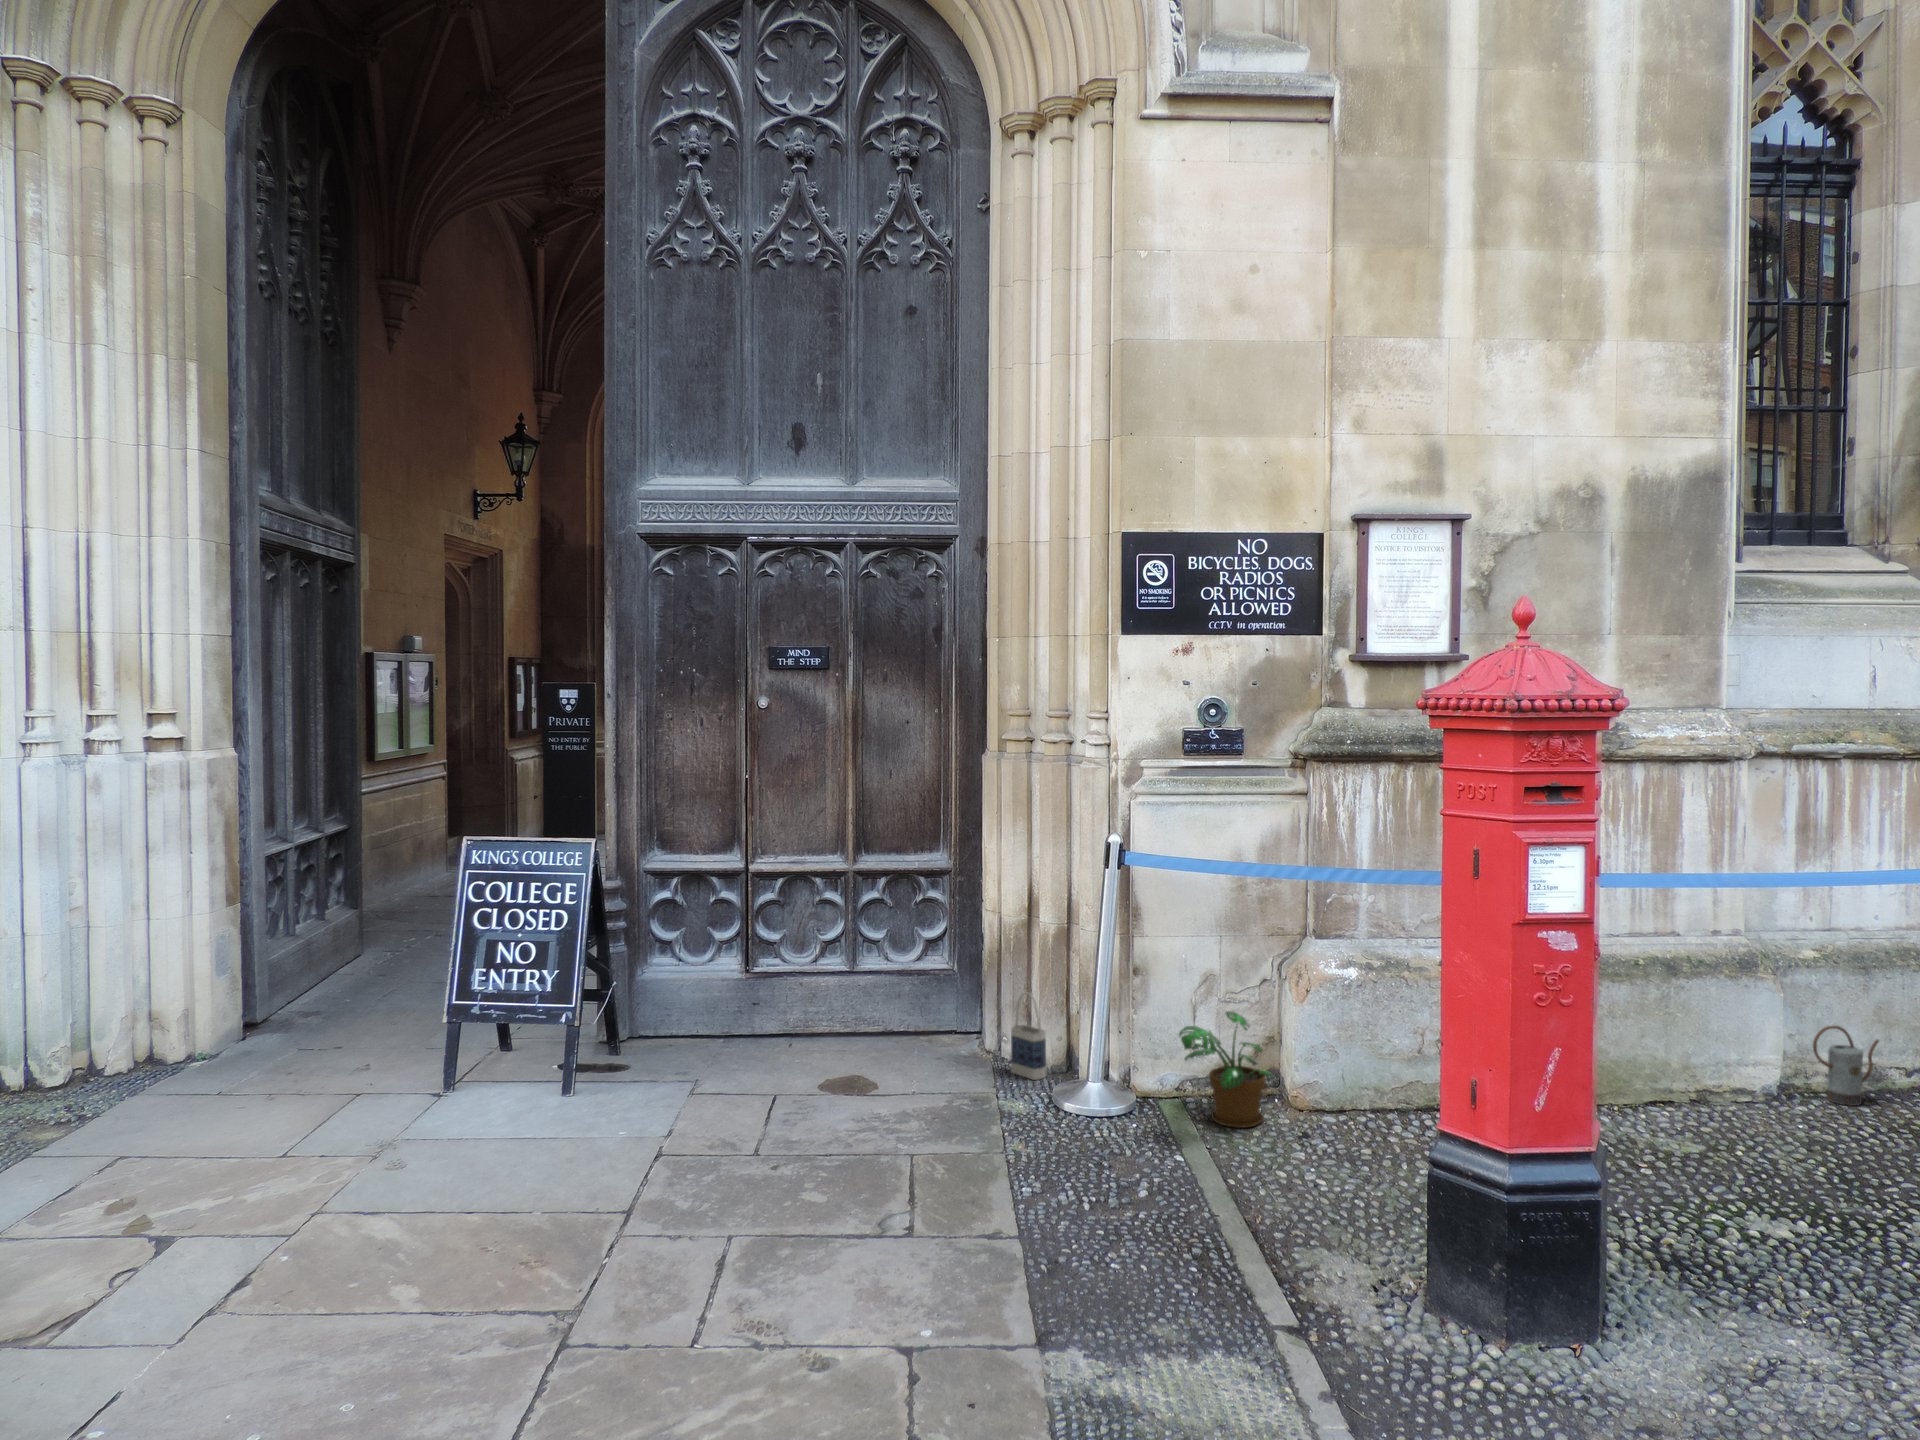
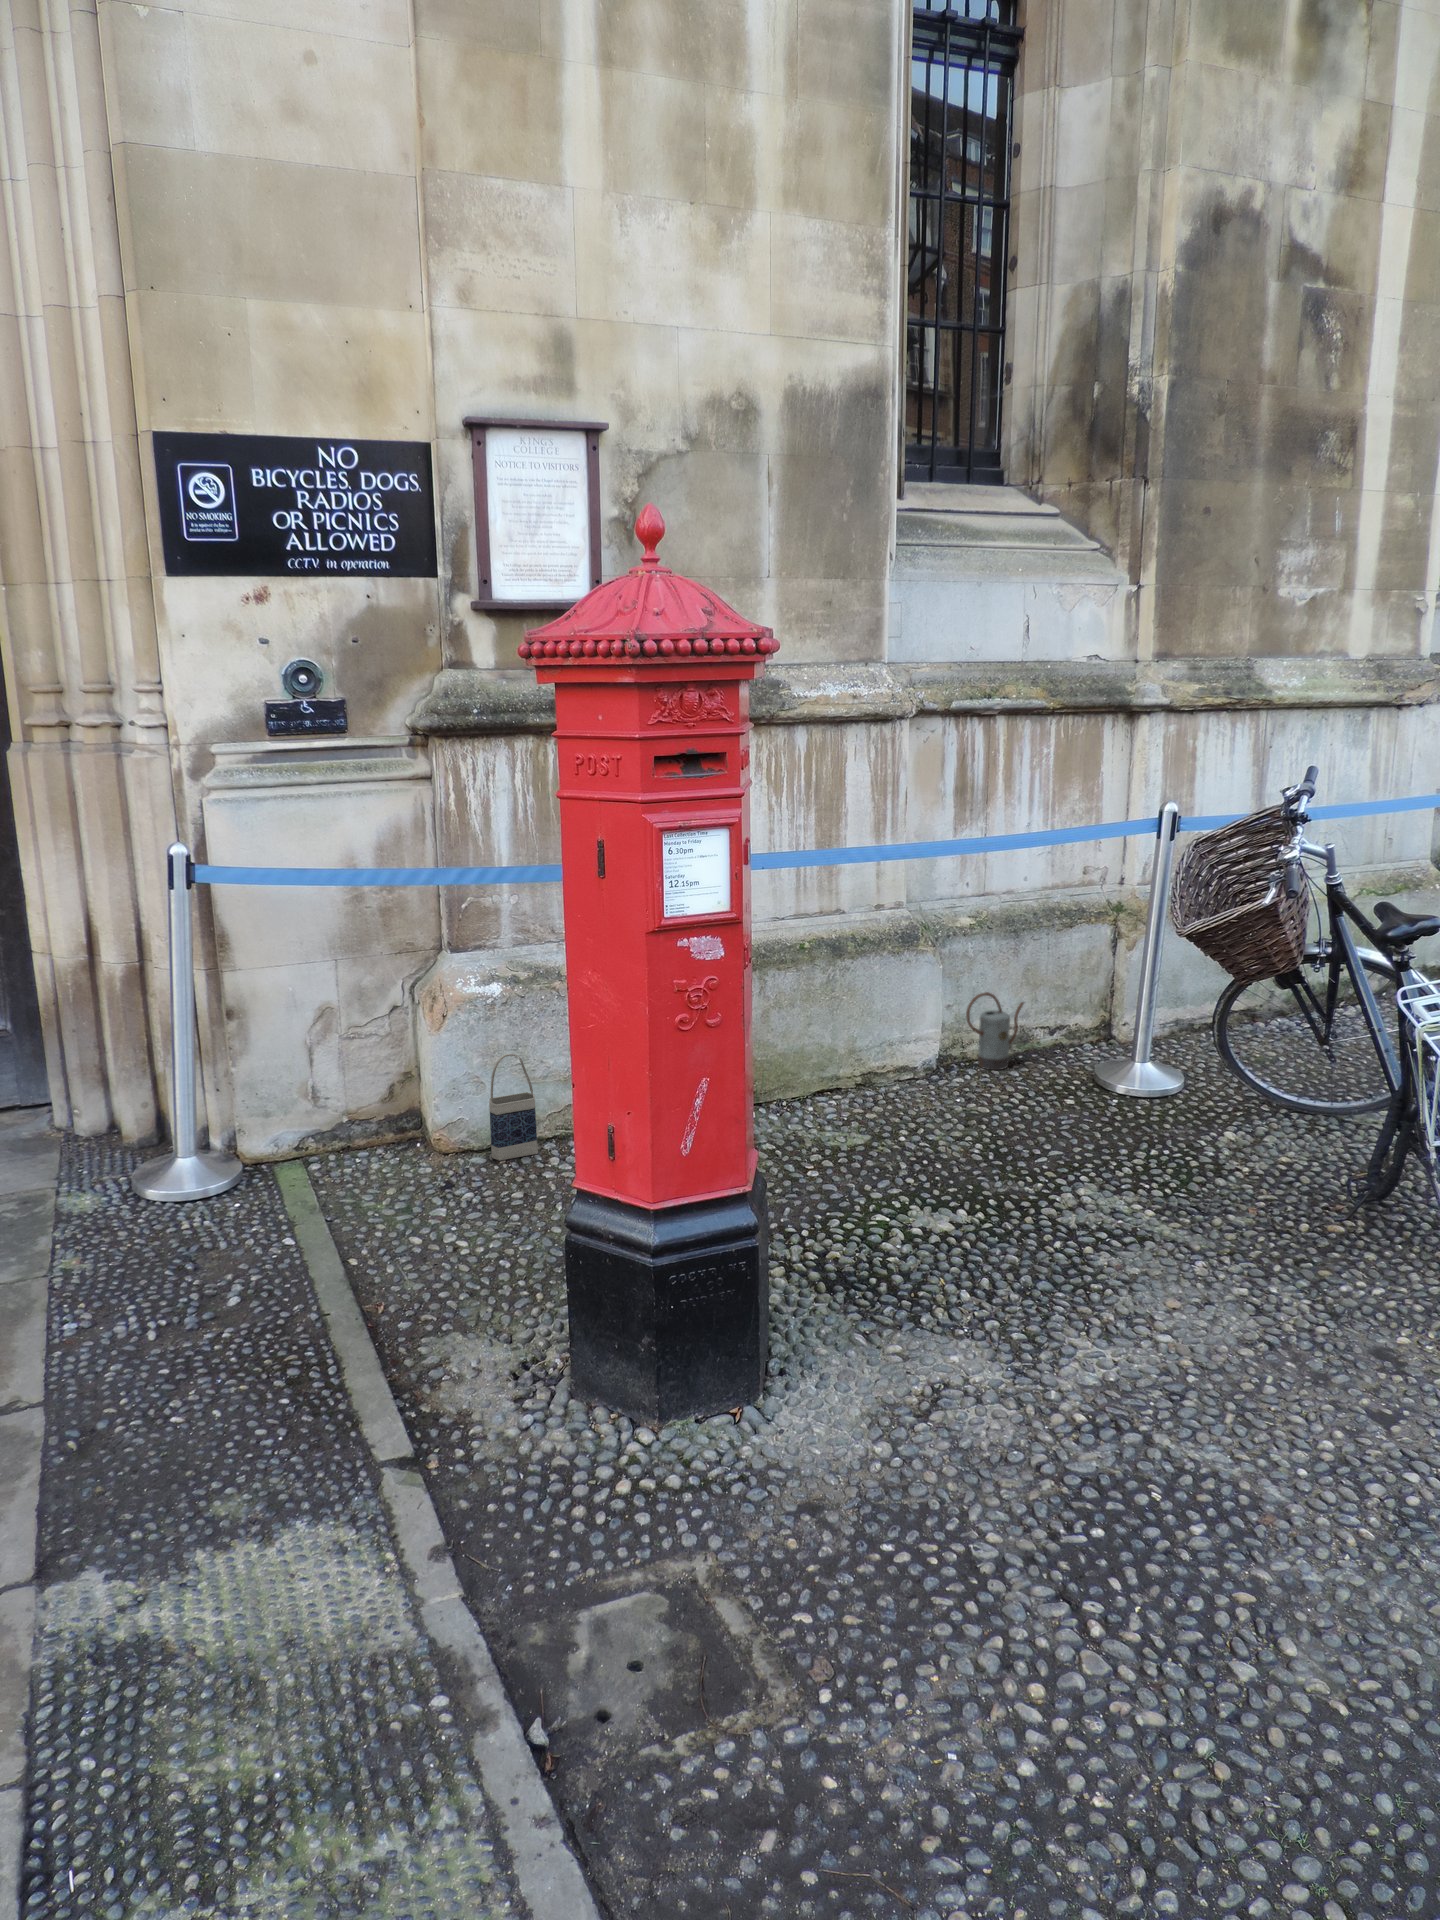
bag: present [1011,992,1046,1080] -> present [489,1053,538,1161]
potted plant: present [1179,1011,1273,1128] -> none [283,1048,412,1186]

